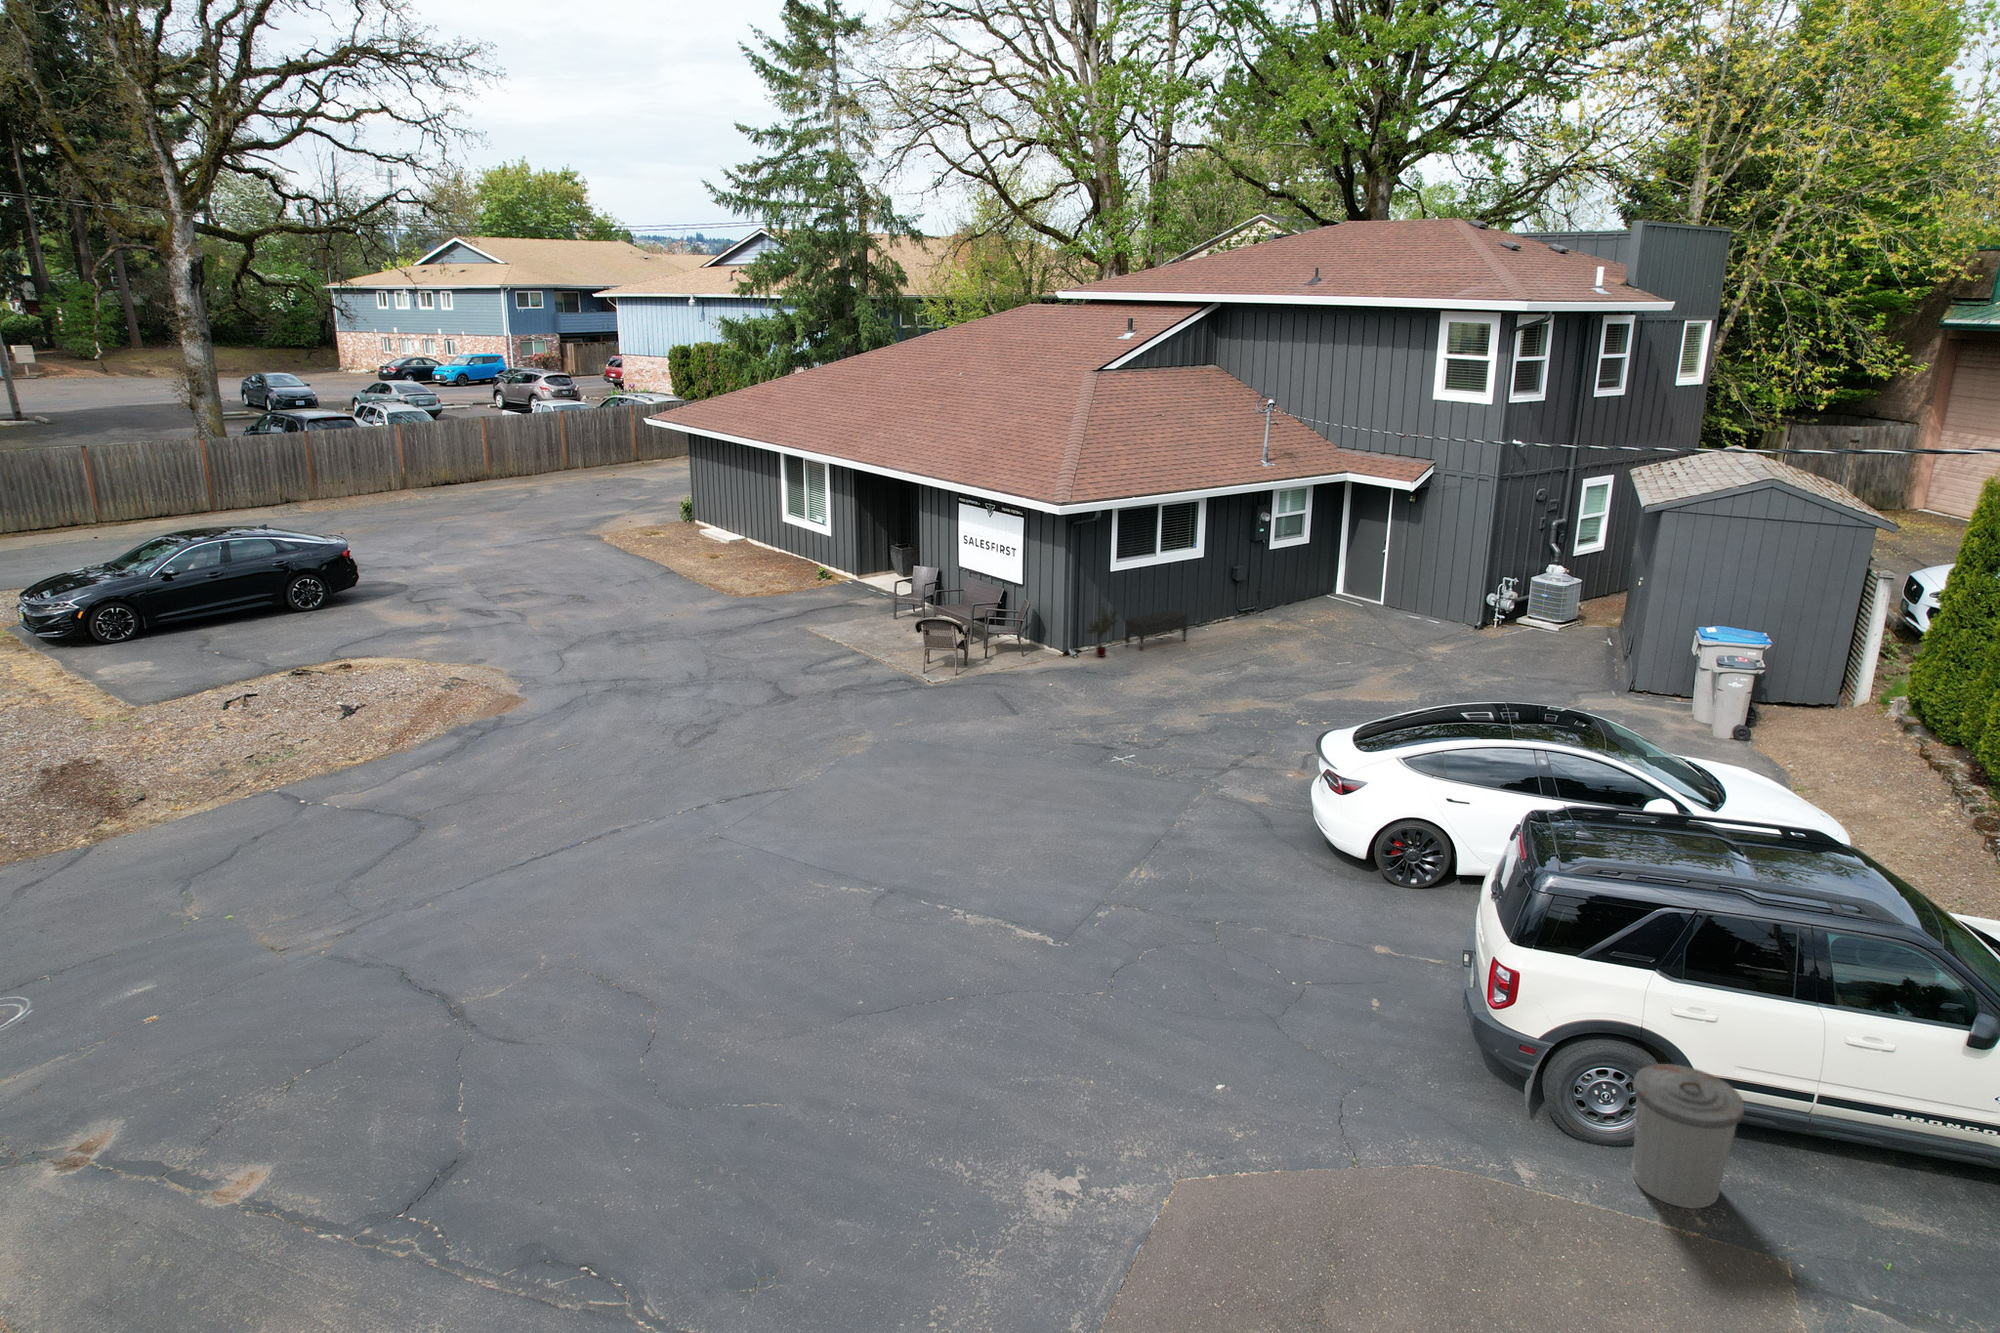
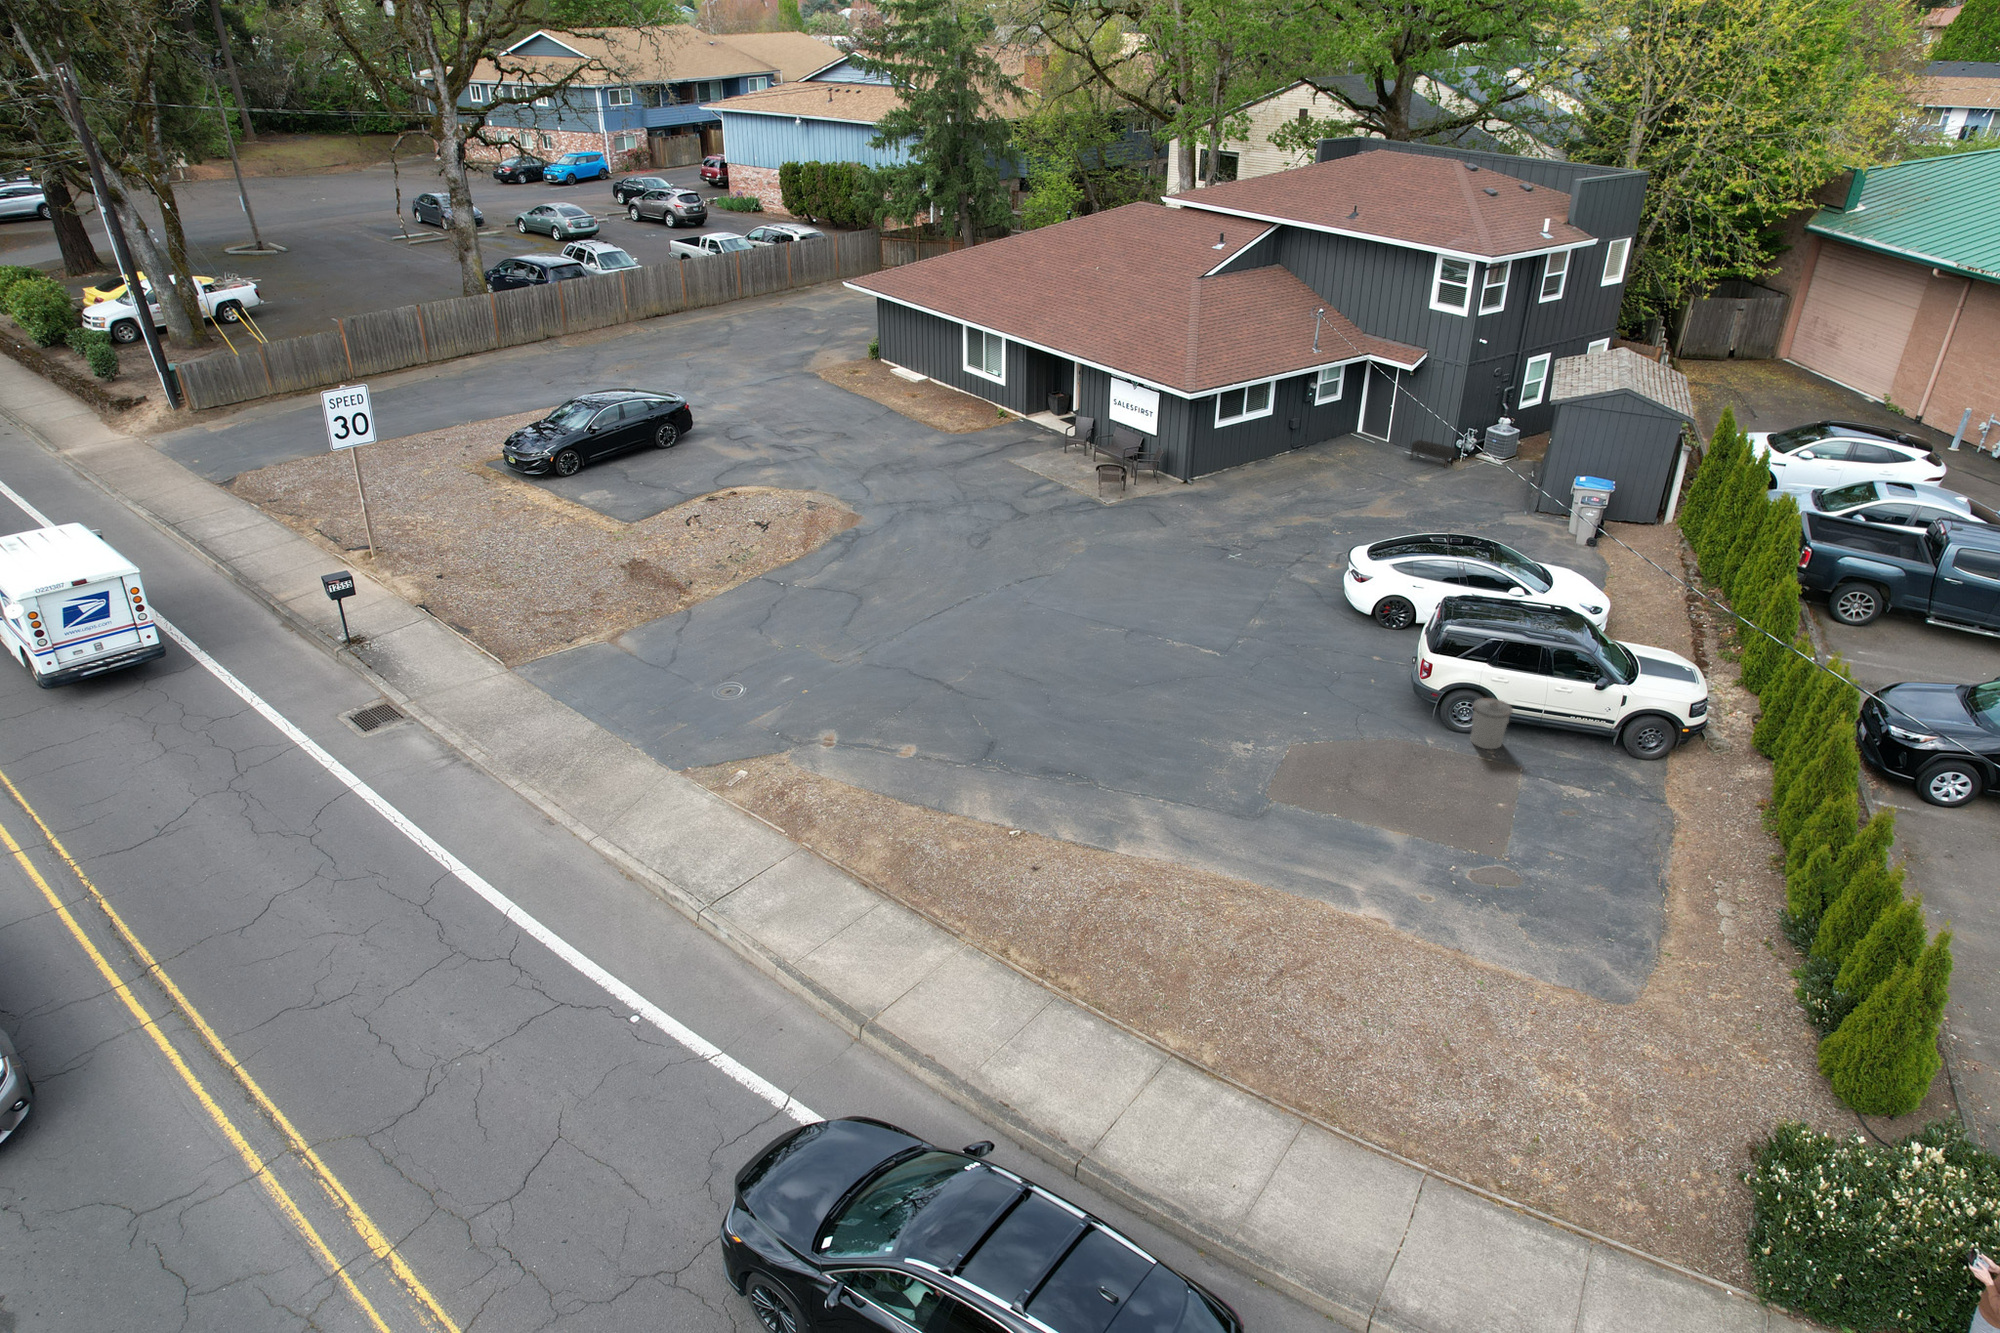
potted tree: present [1086,607,1118,657] -> none [1197,453,1219,487]
bench: present [1125,610,1188,650] -> present [1410,440,1456,467]

